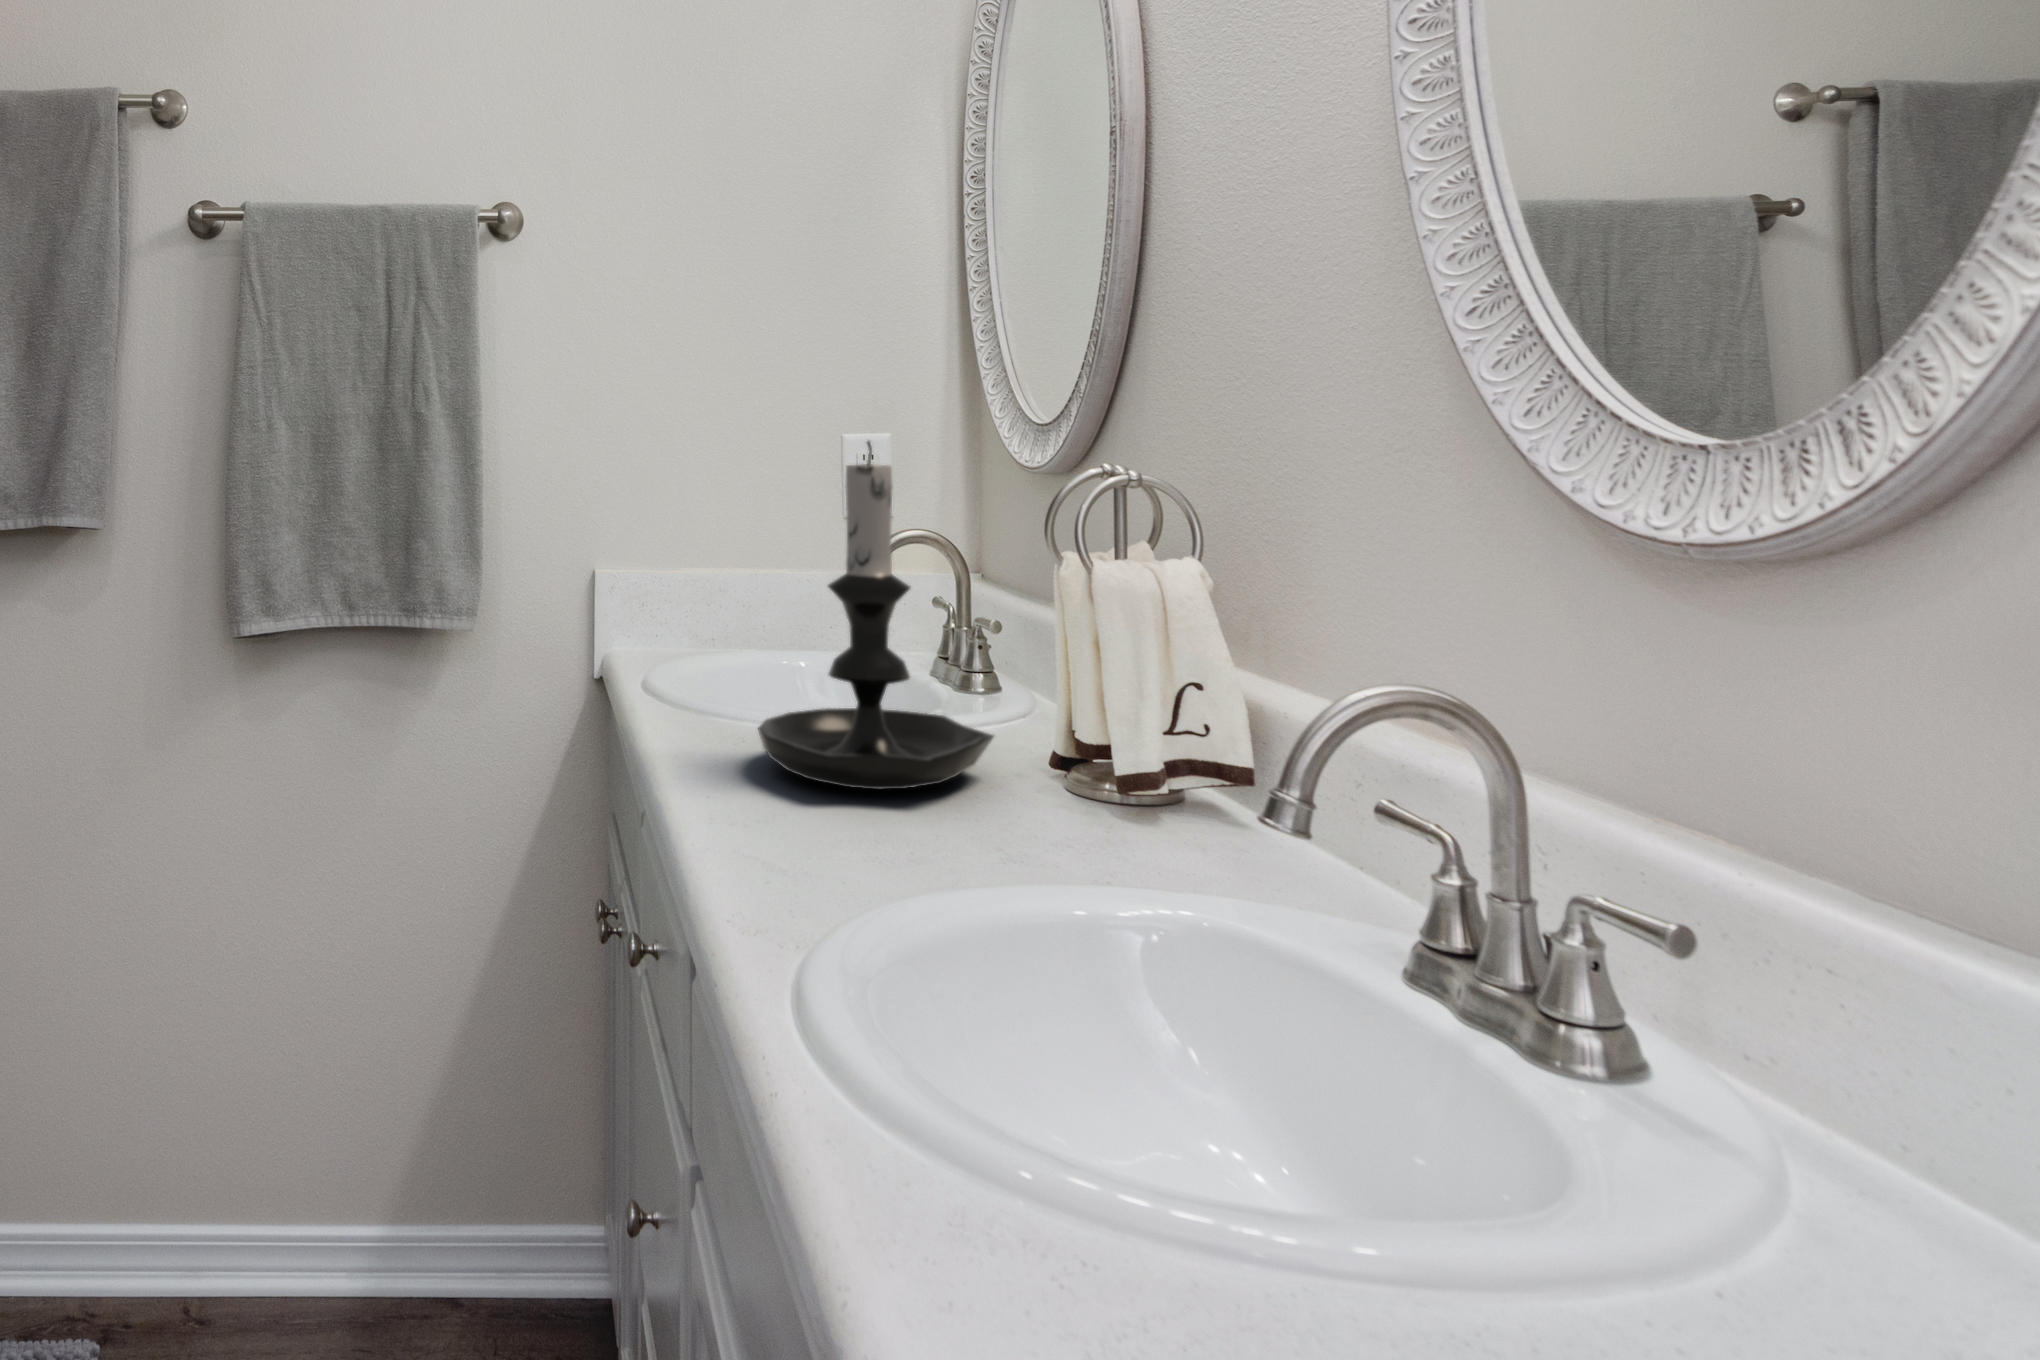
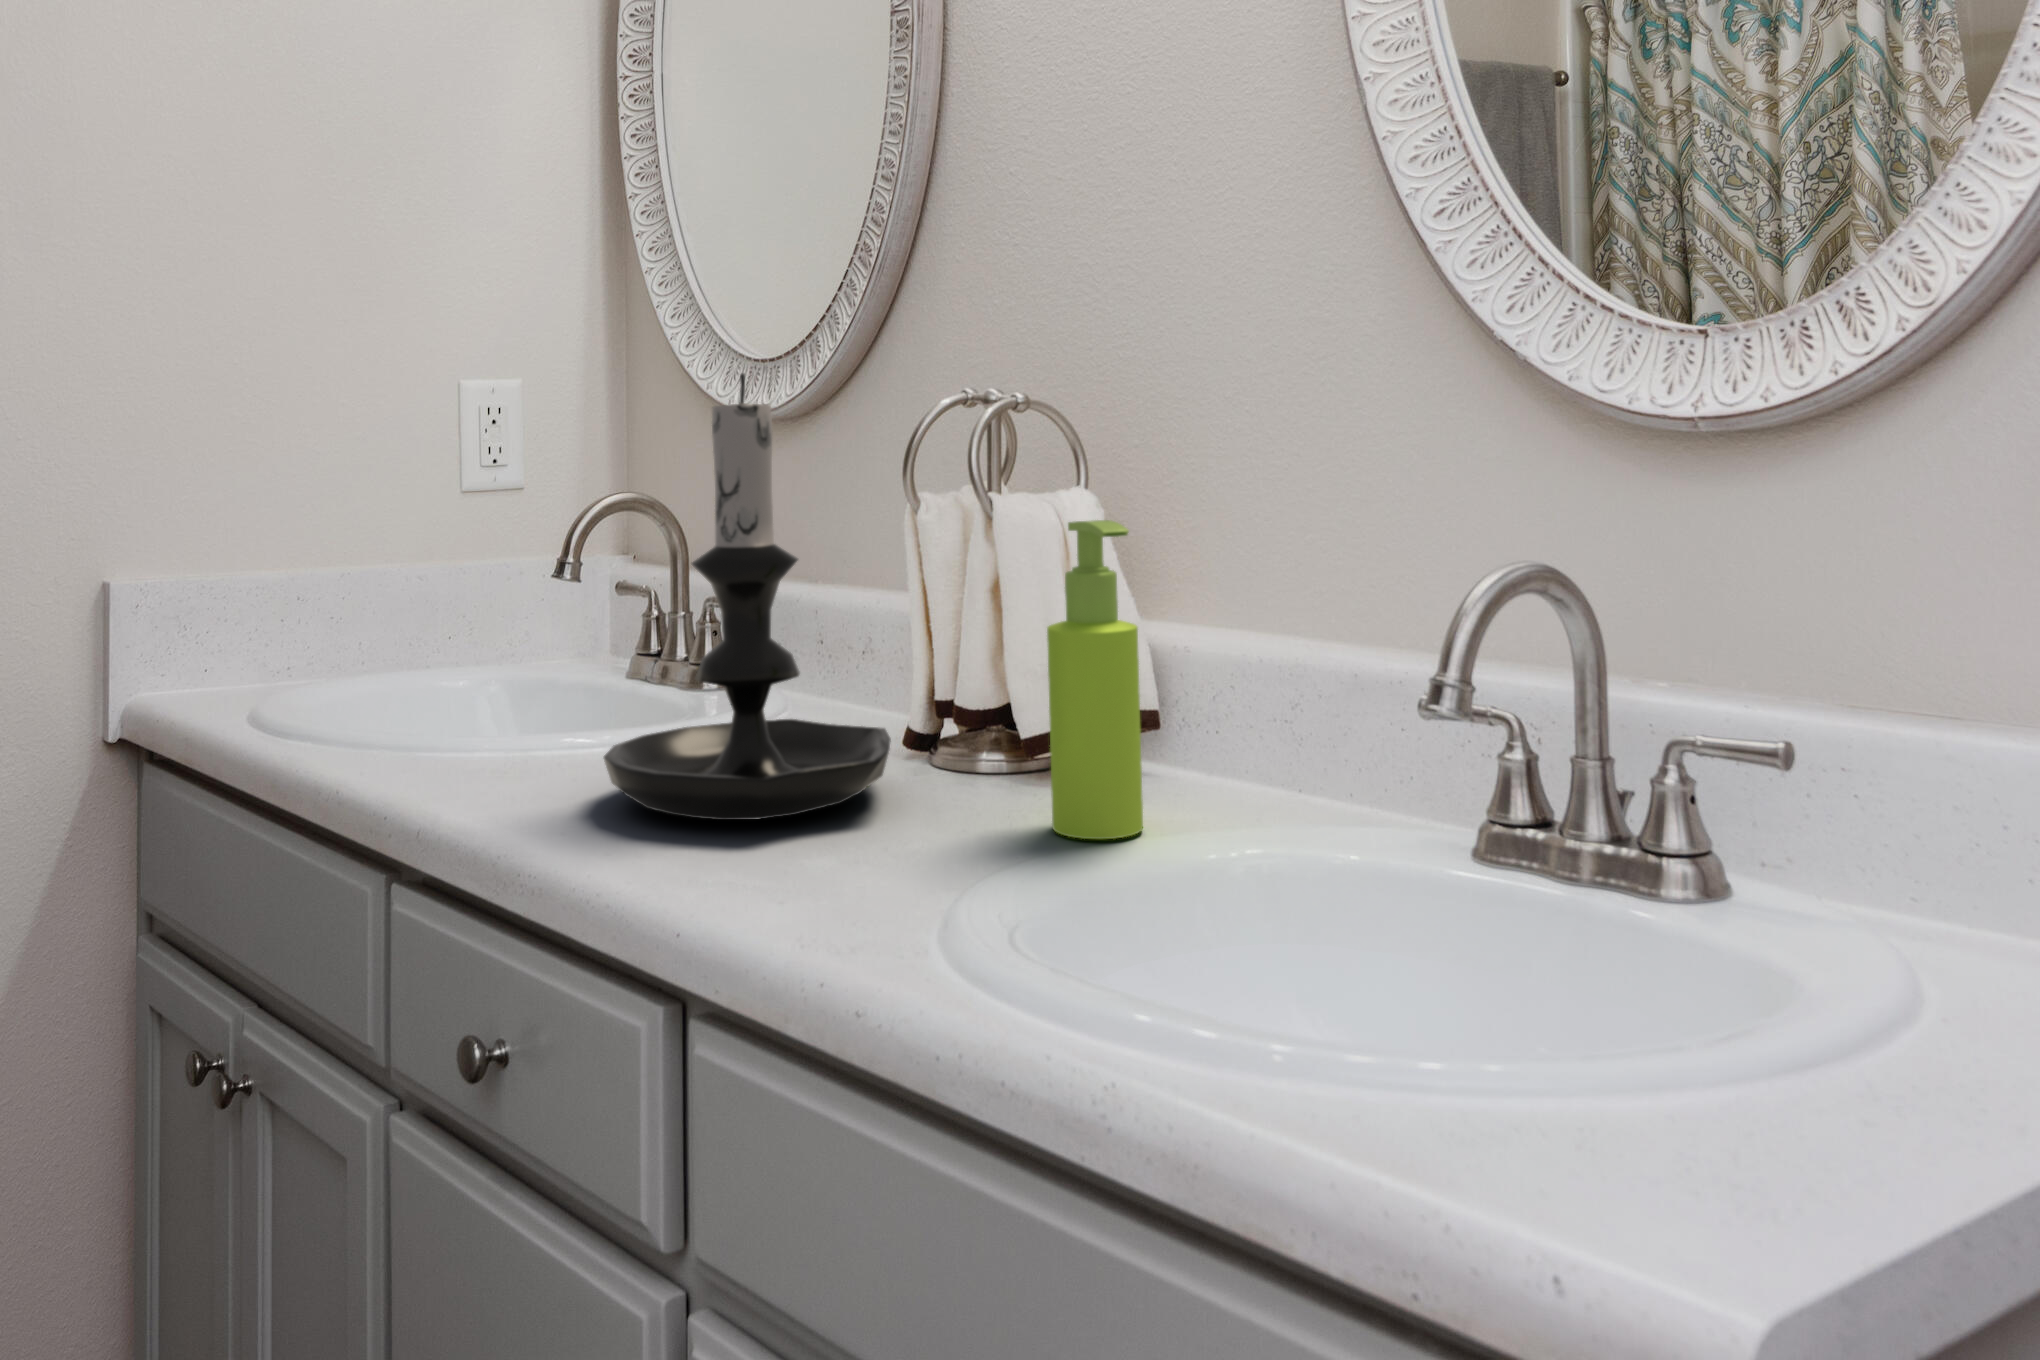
soap dispenser: none [1045,584,1128,865] -> present [1047,520,1143,839]

